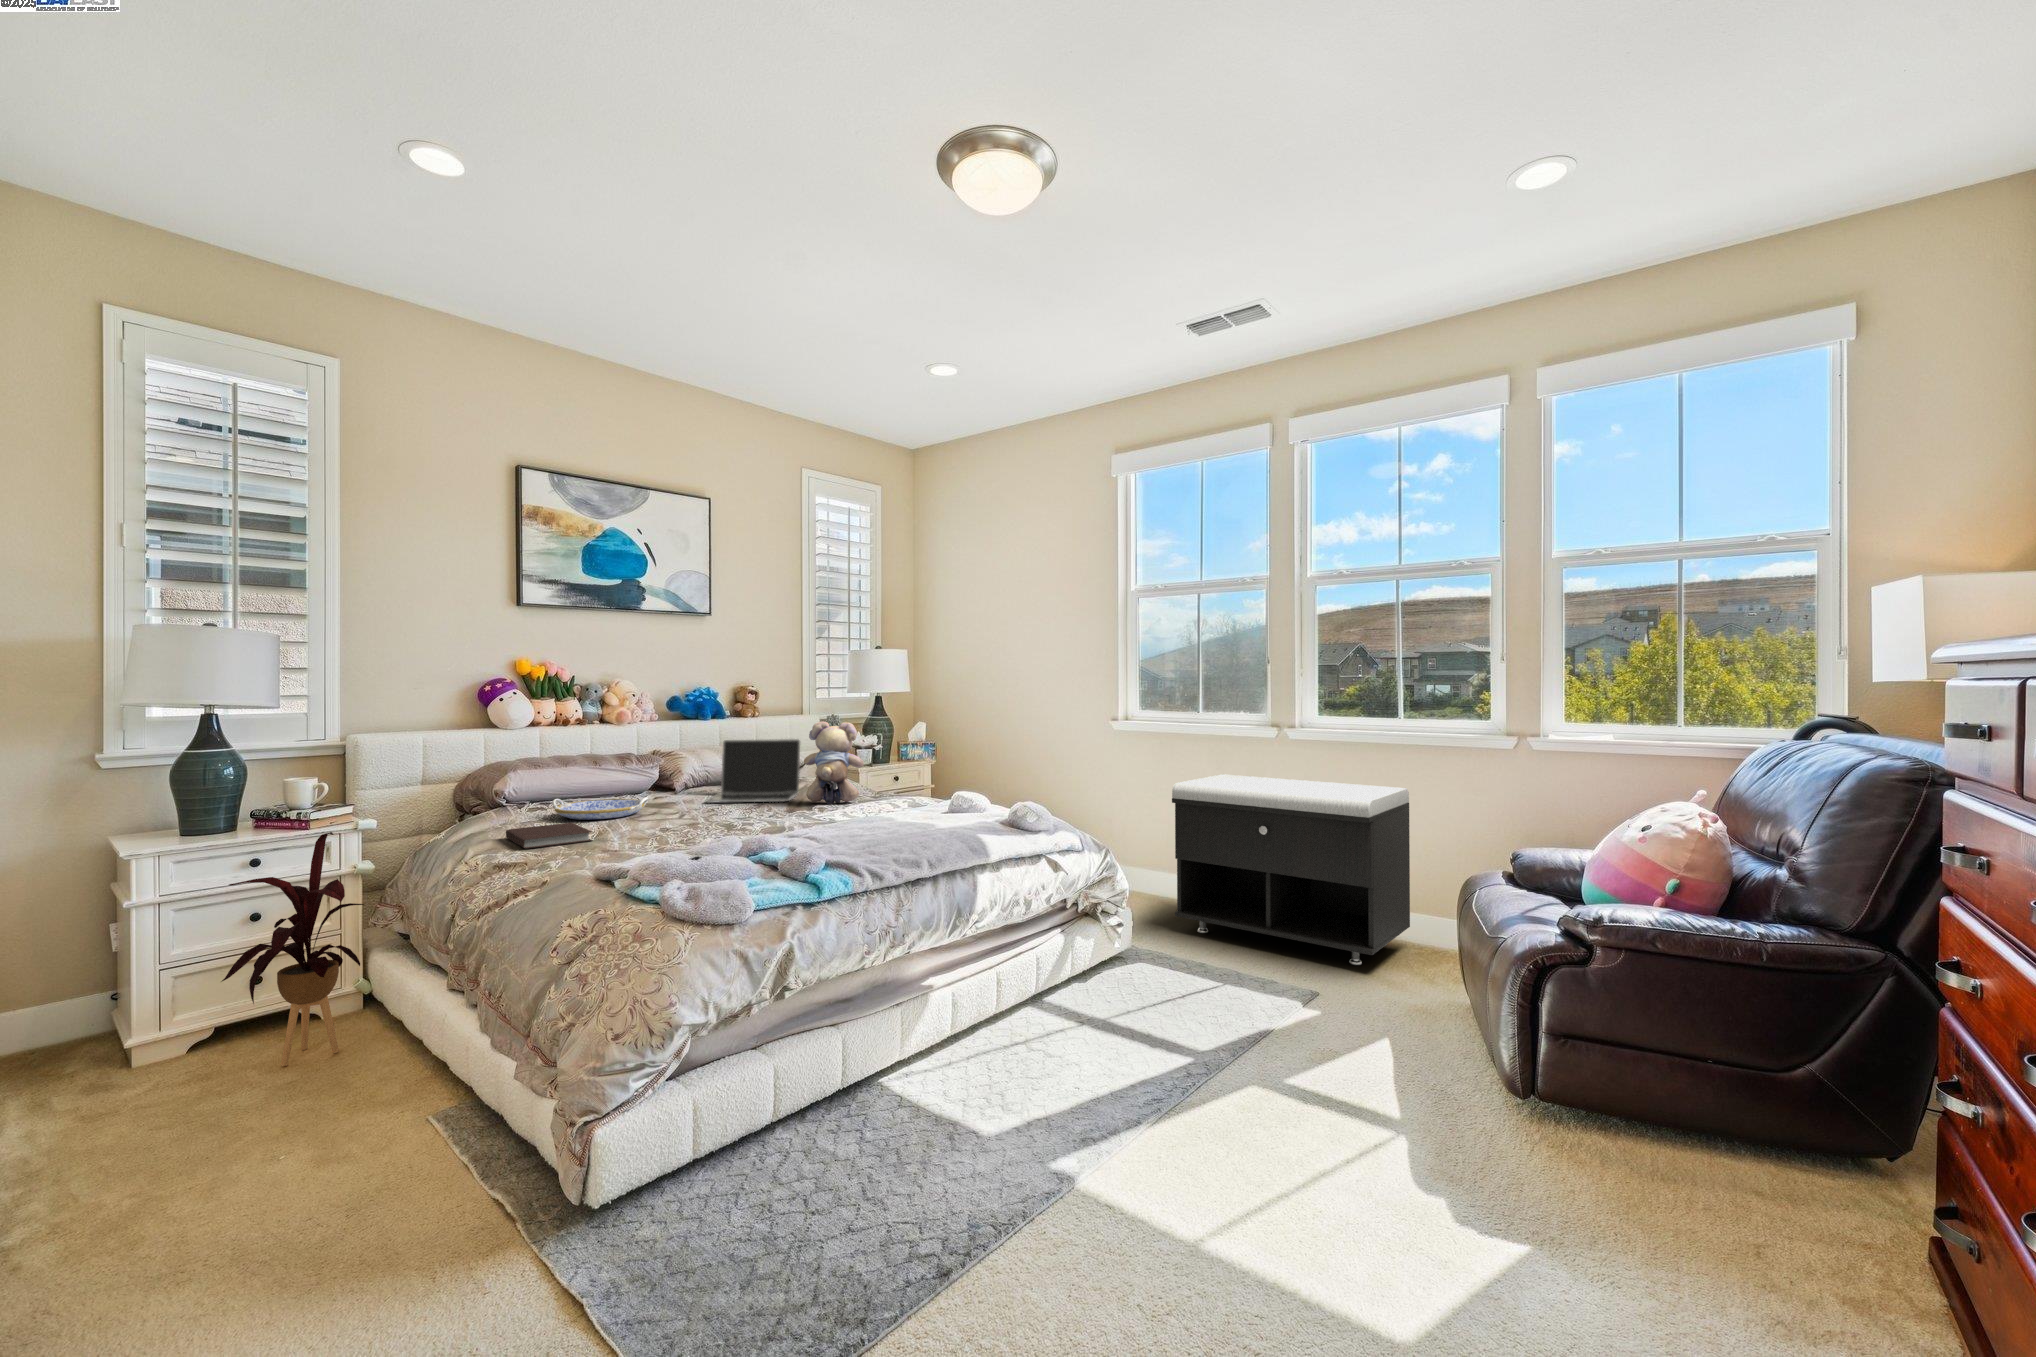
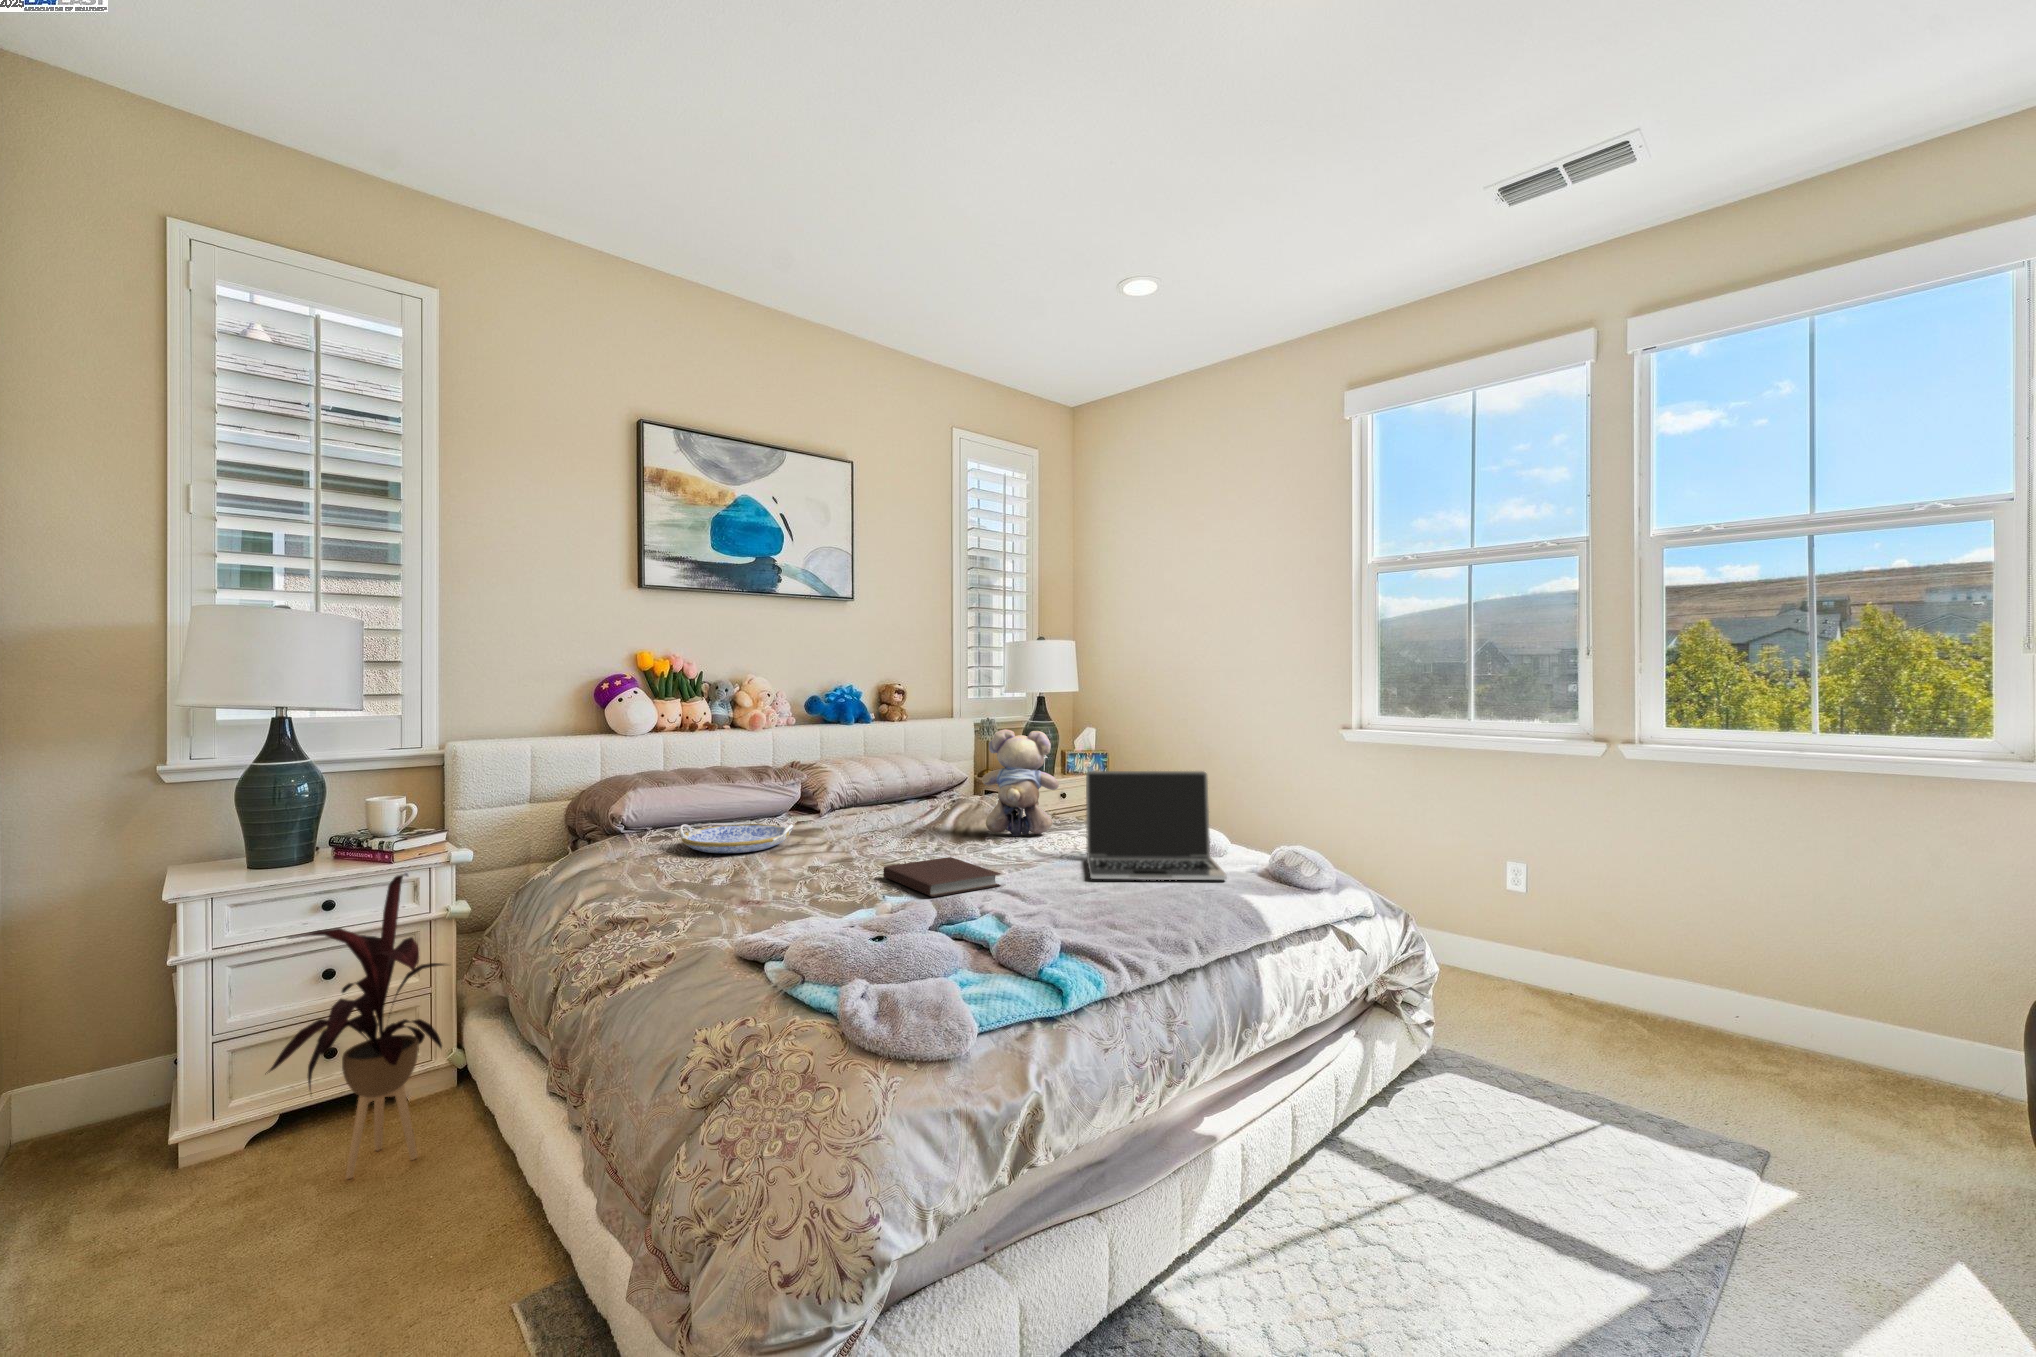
laptop: present [706,739,800,803] -> present [1086,771,1227,880]
storage bench: present [1172,774,1410,965] -> none [1462,802,1834,1091]
notebook: present [506,823,592,849] -> present [884,857,1001,897]

